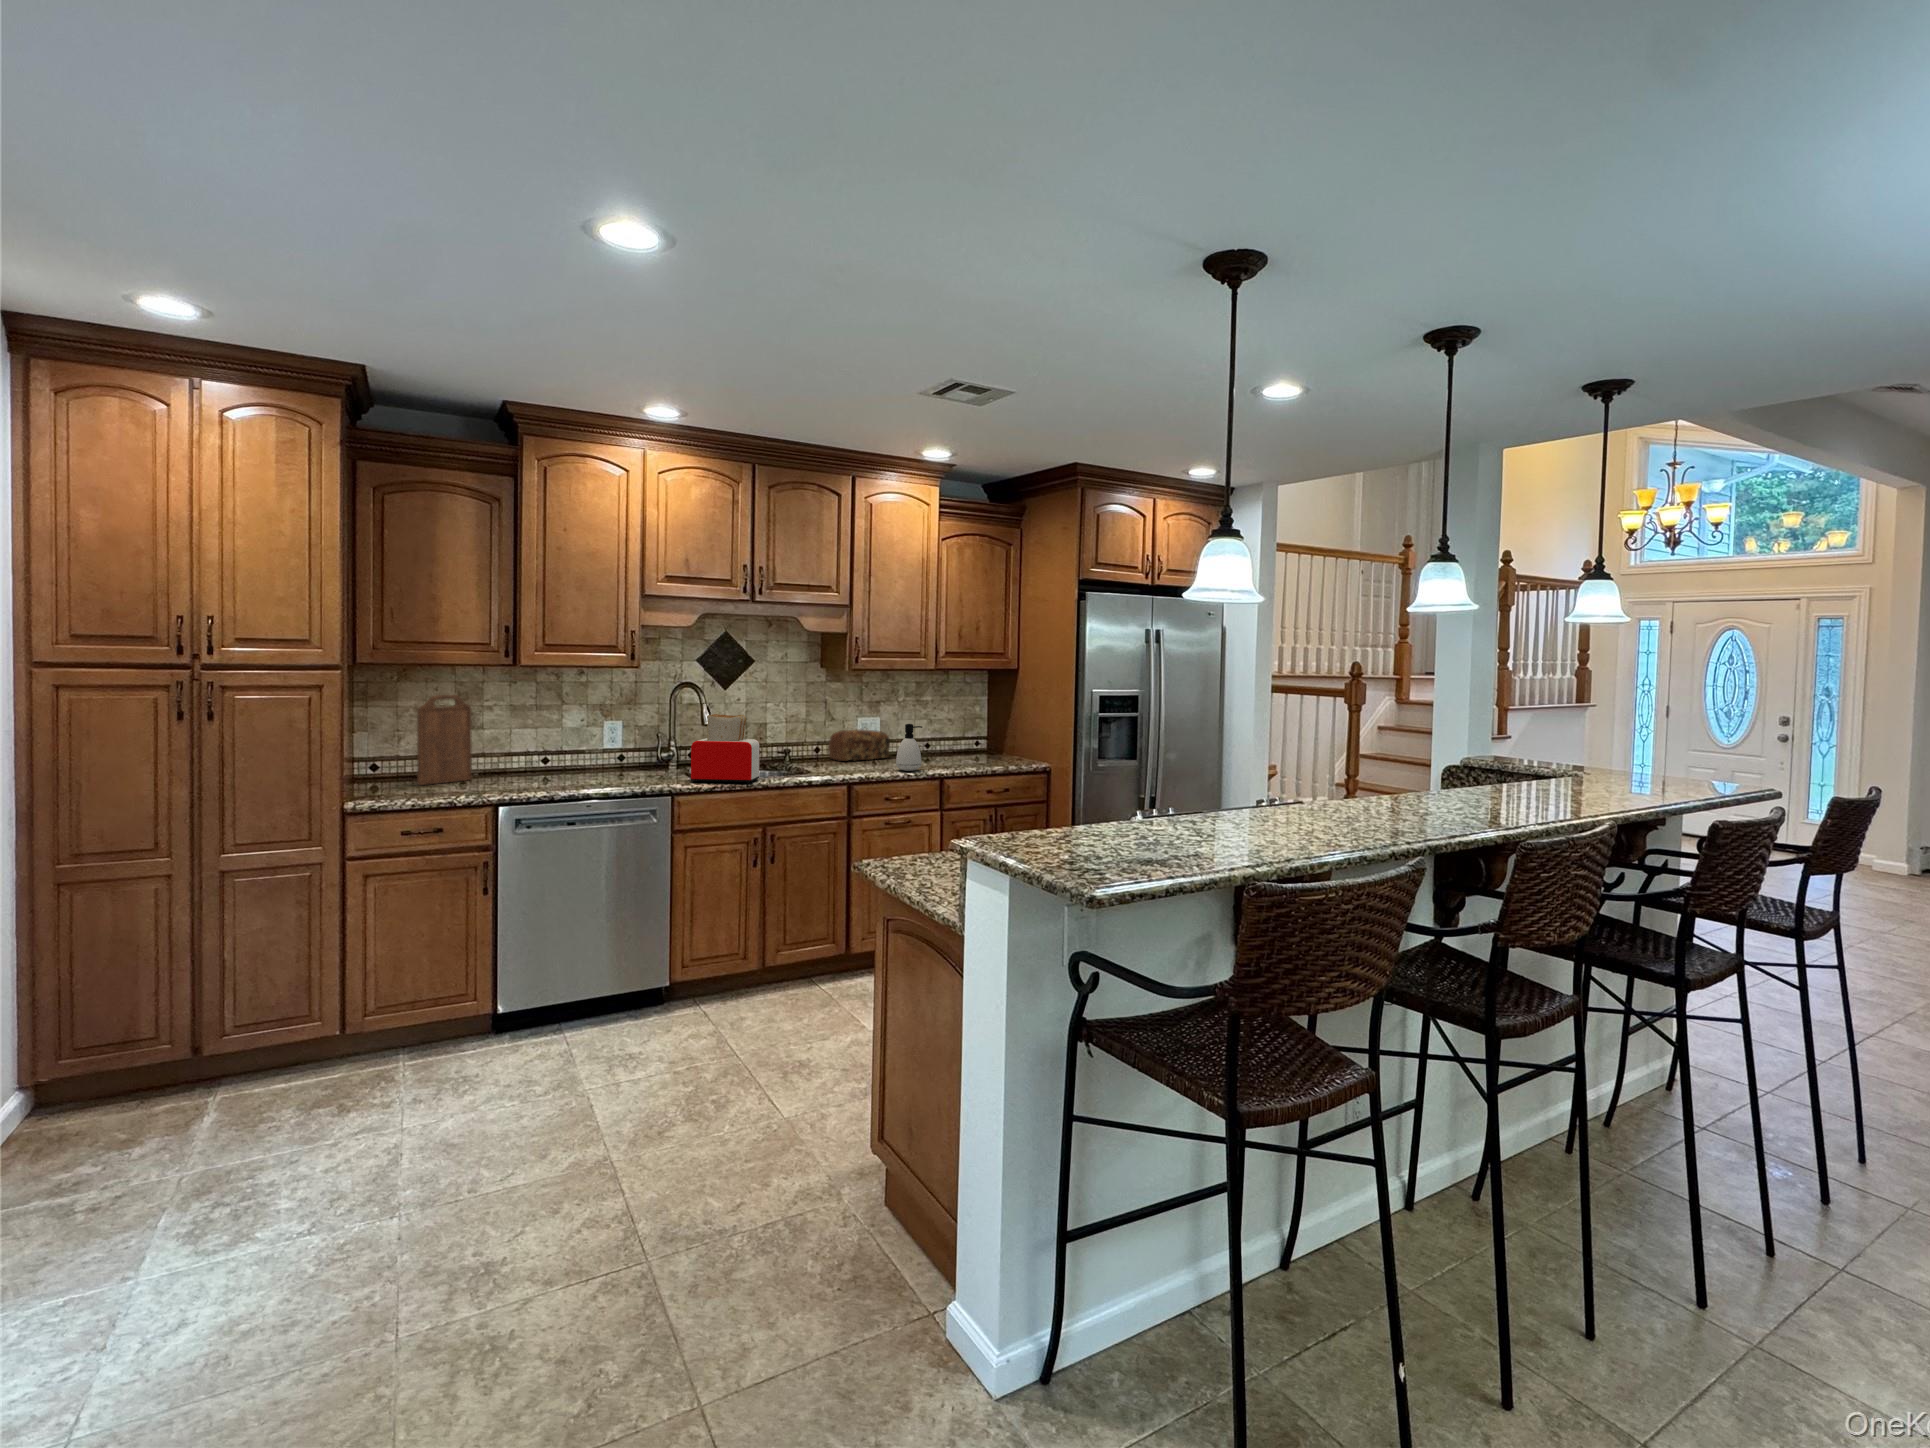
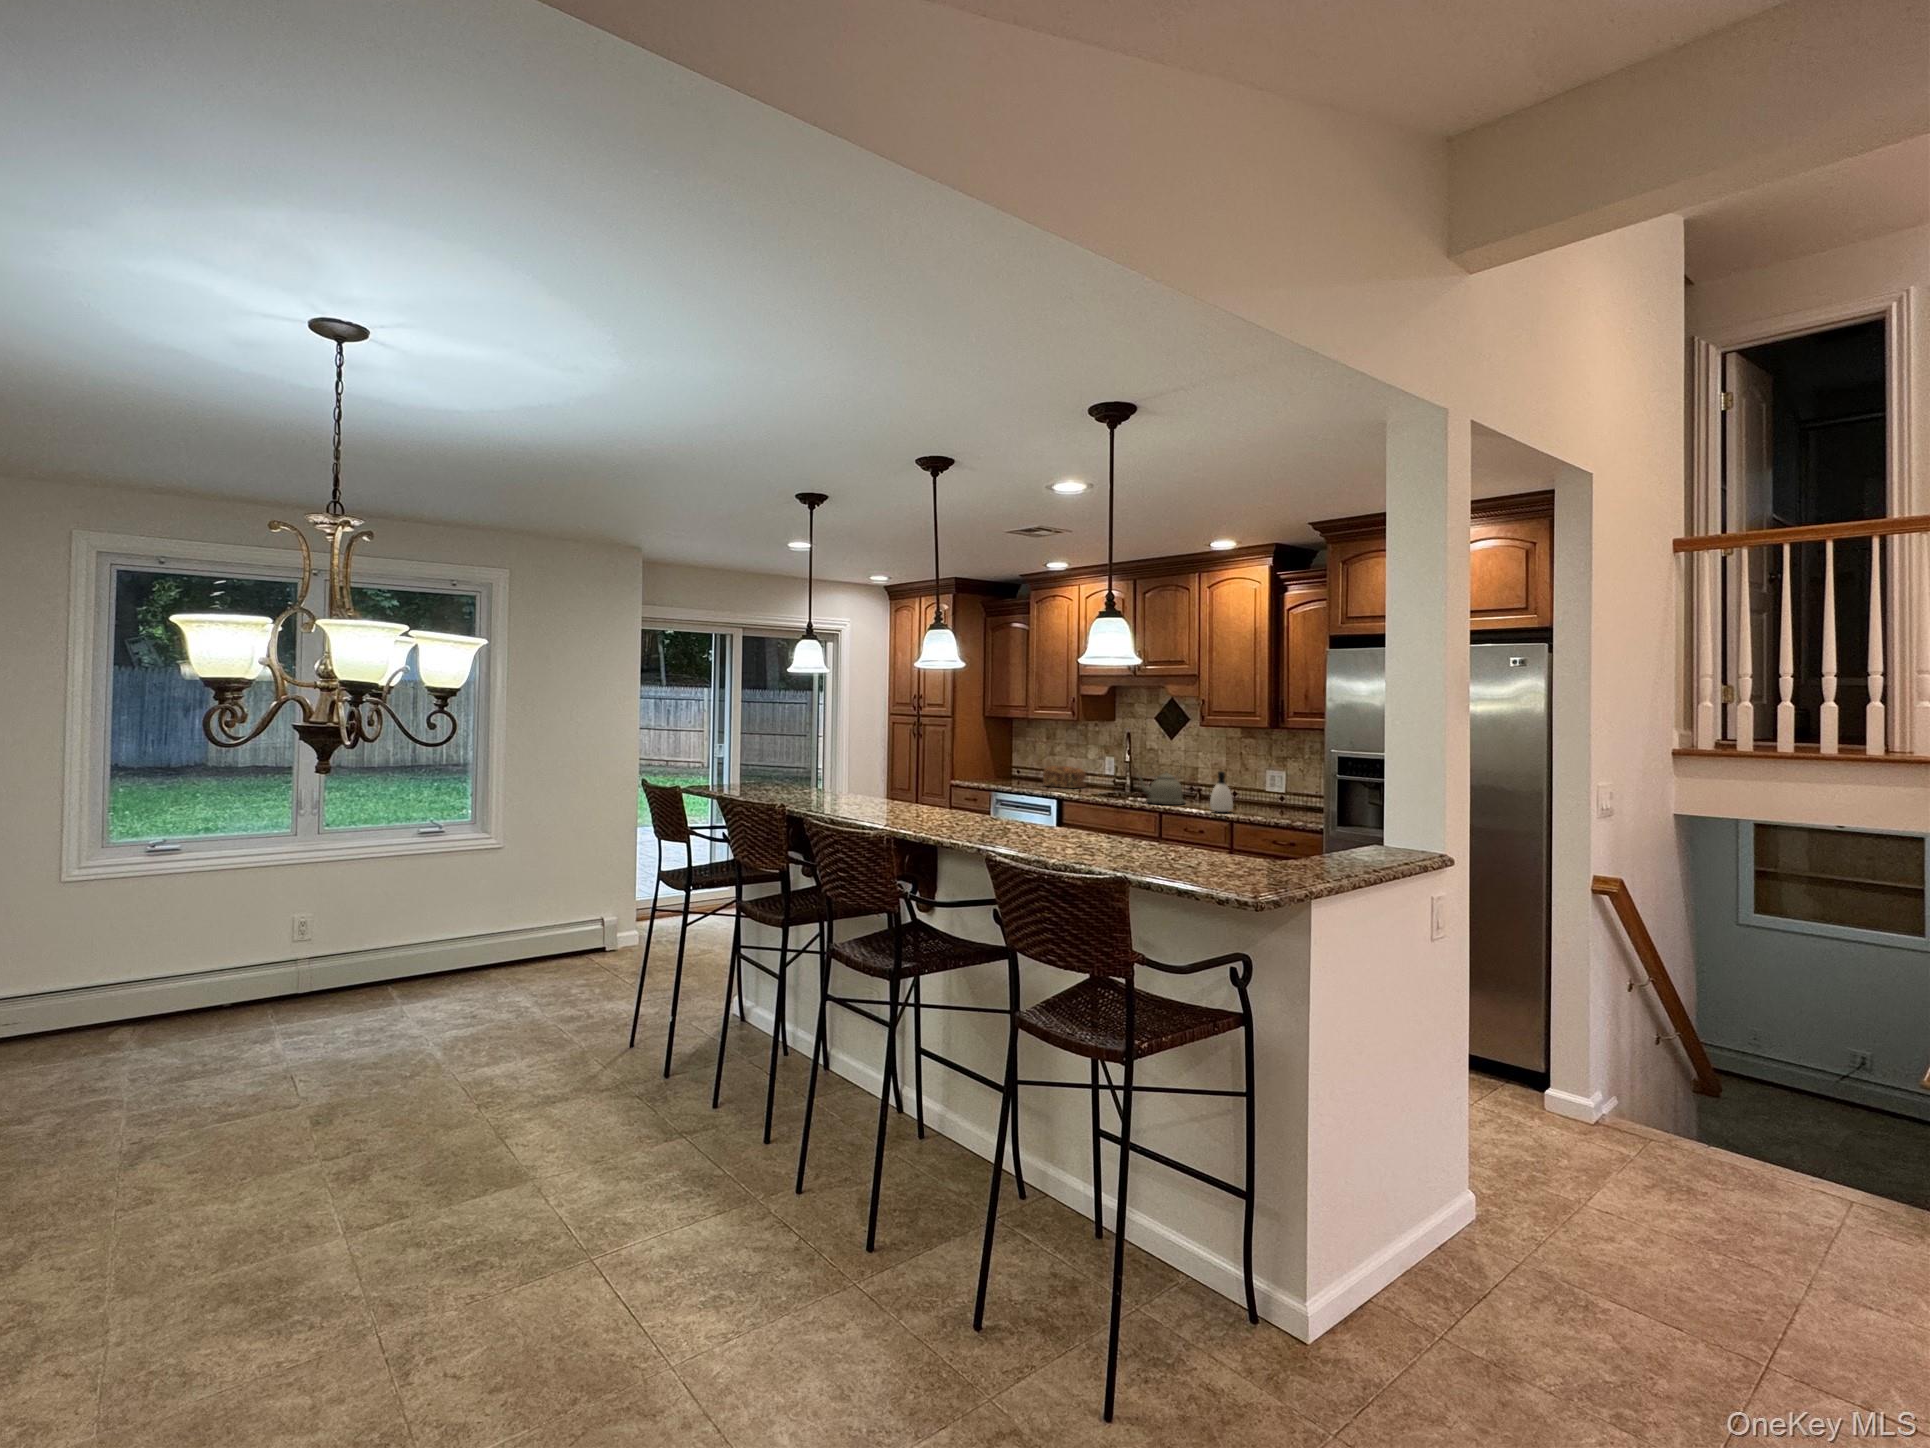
cutting board: present [417,695,472,785] -> none [1016,736,1044,785]
toaster: present [689,714,760,783] -> none [1087,753,1120,801]
kettle: none [778,717,828,775] -> present [1137,772,1186,805]
bread loaf: present [828,730,890,761] -> present [1043,765,1086,788]

